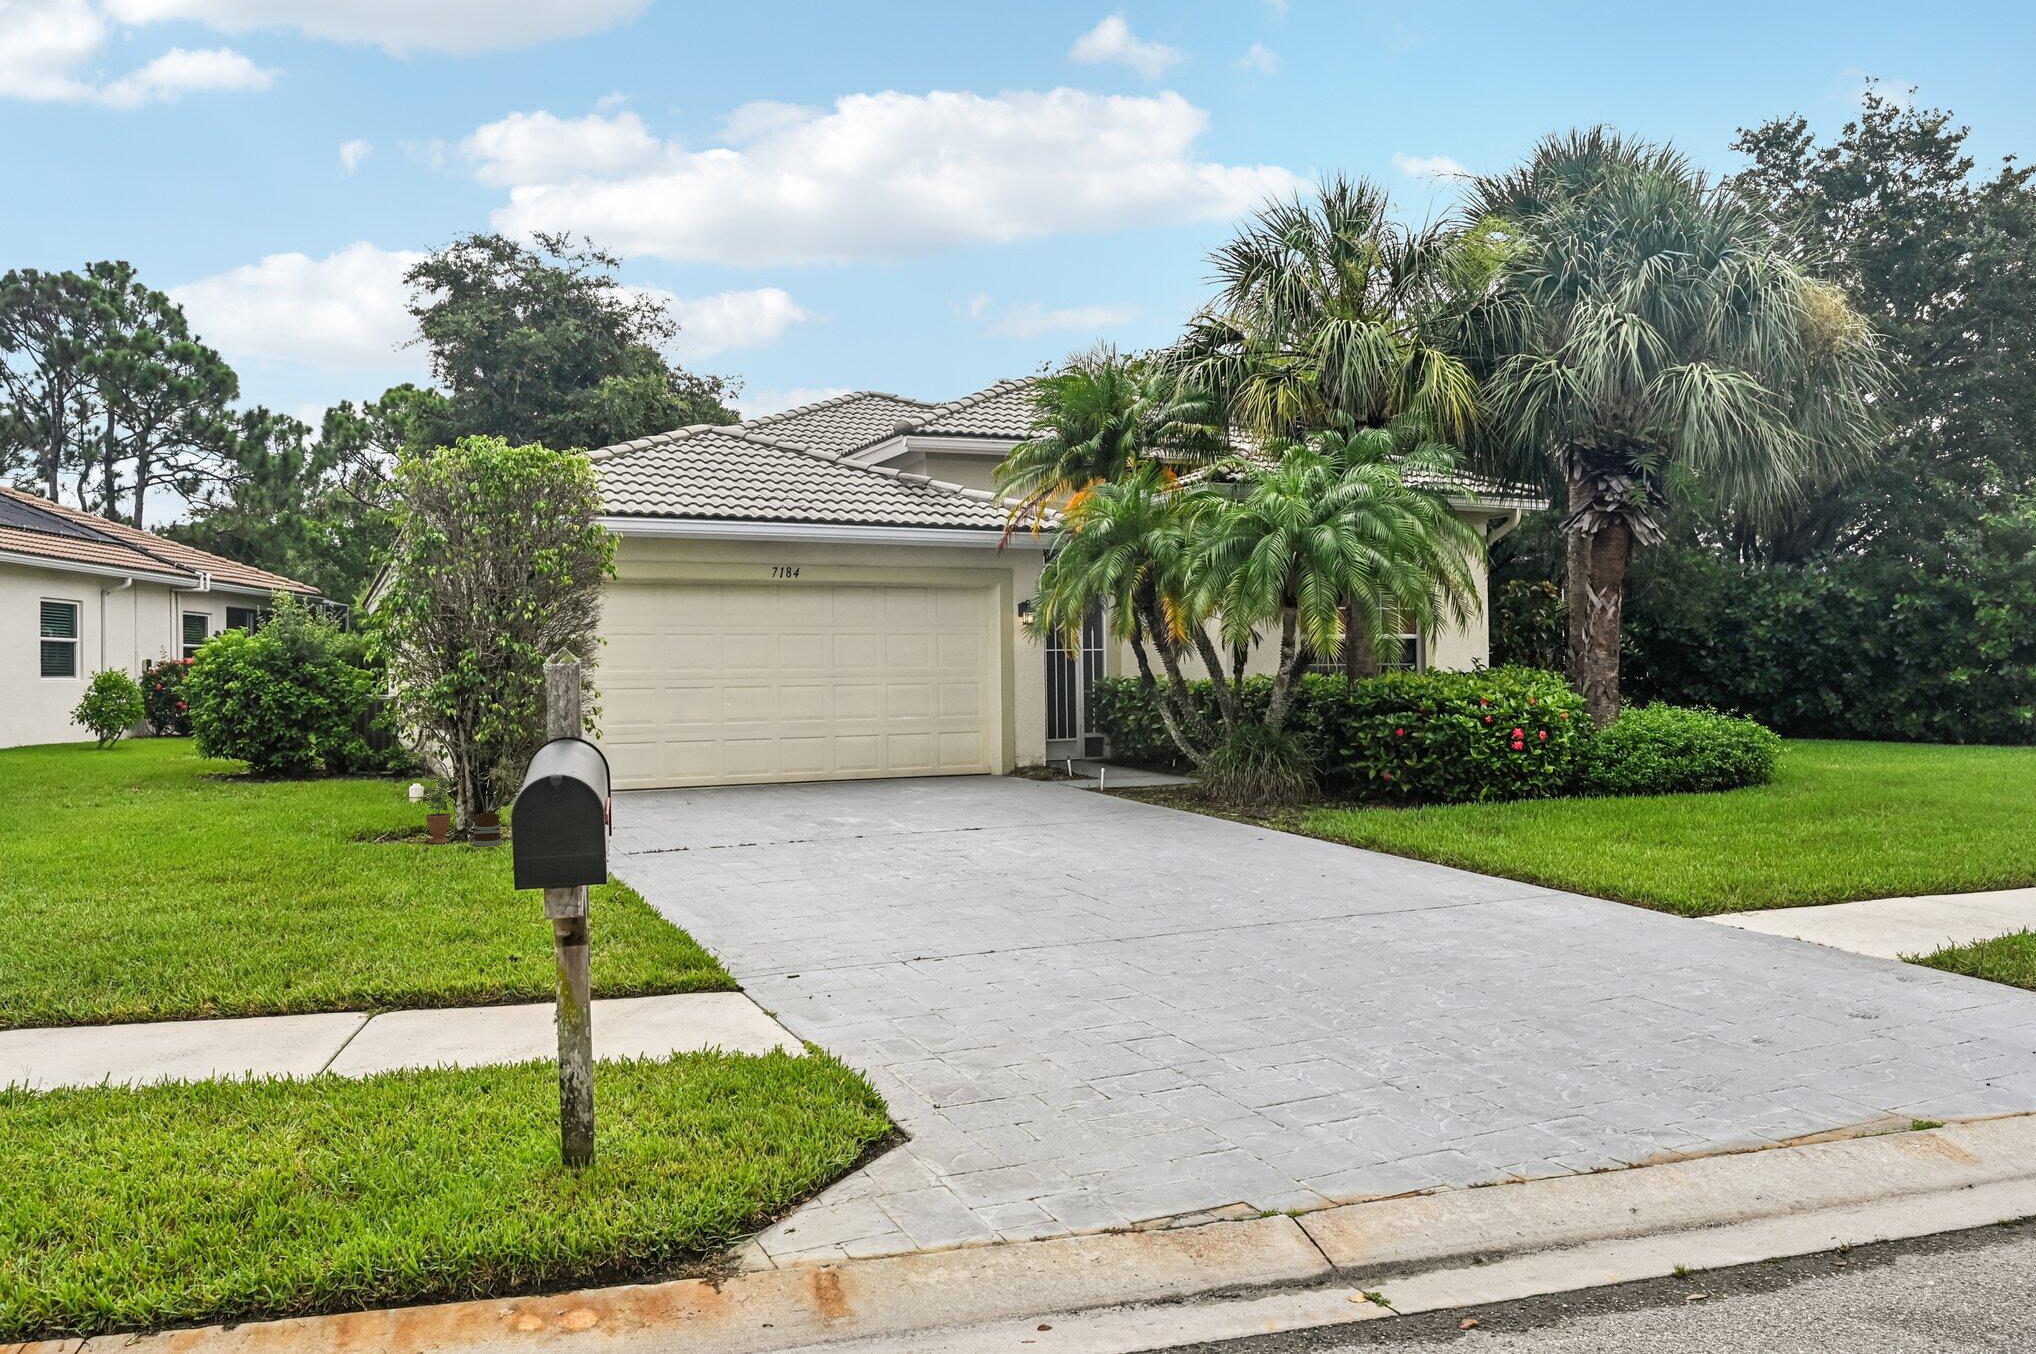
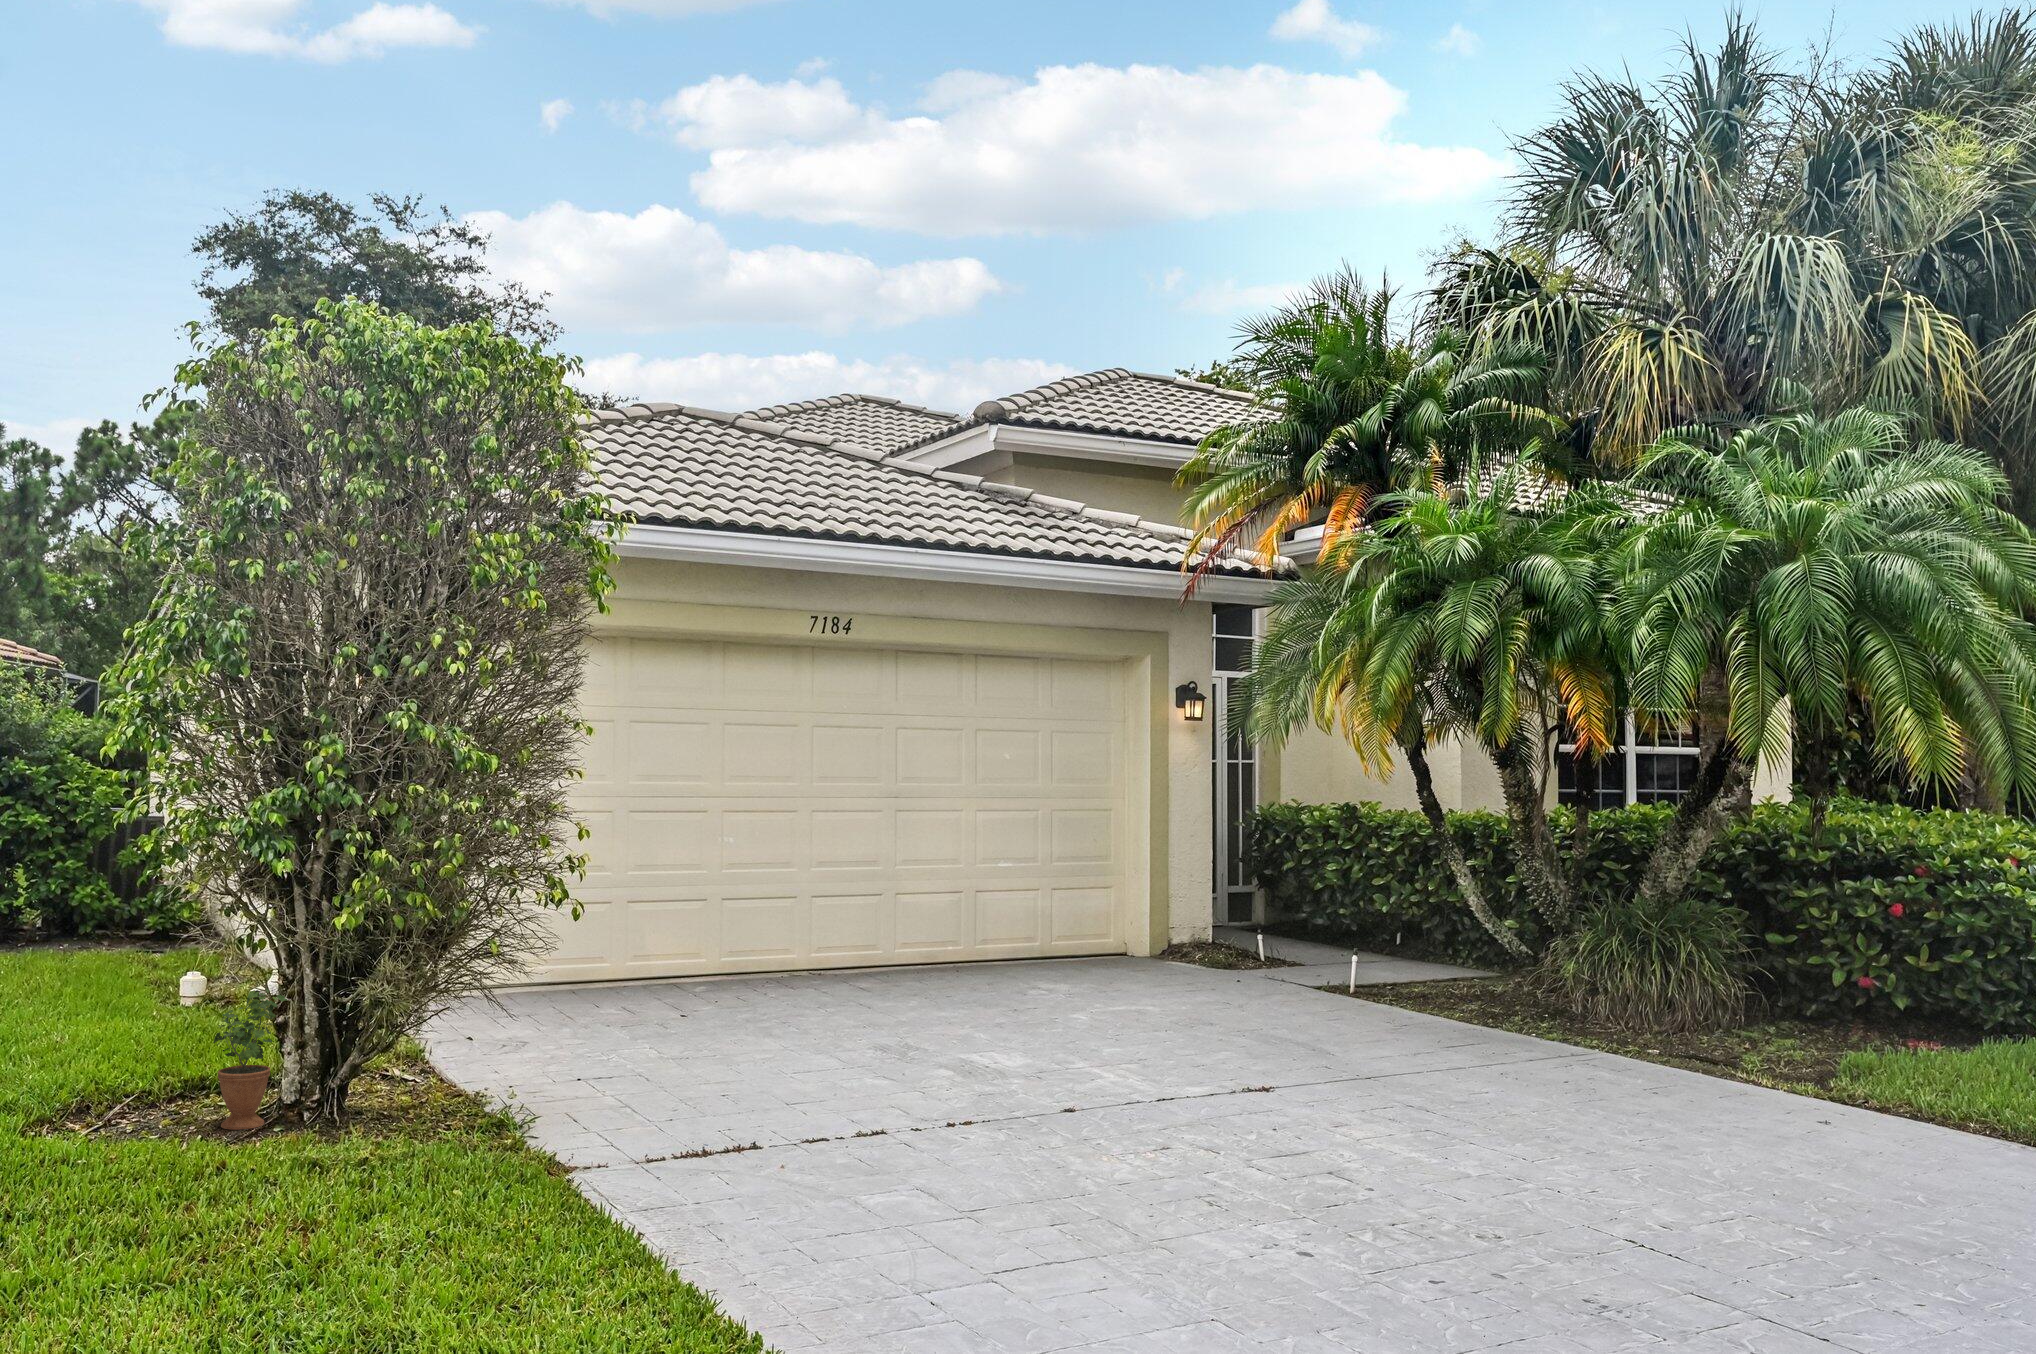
wooden bucket: present [473,796,502,846] -> none [315,1034,375,1140]

